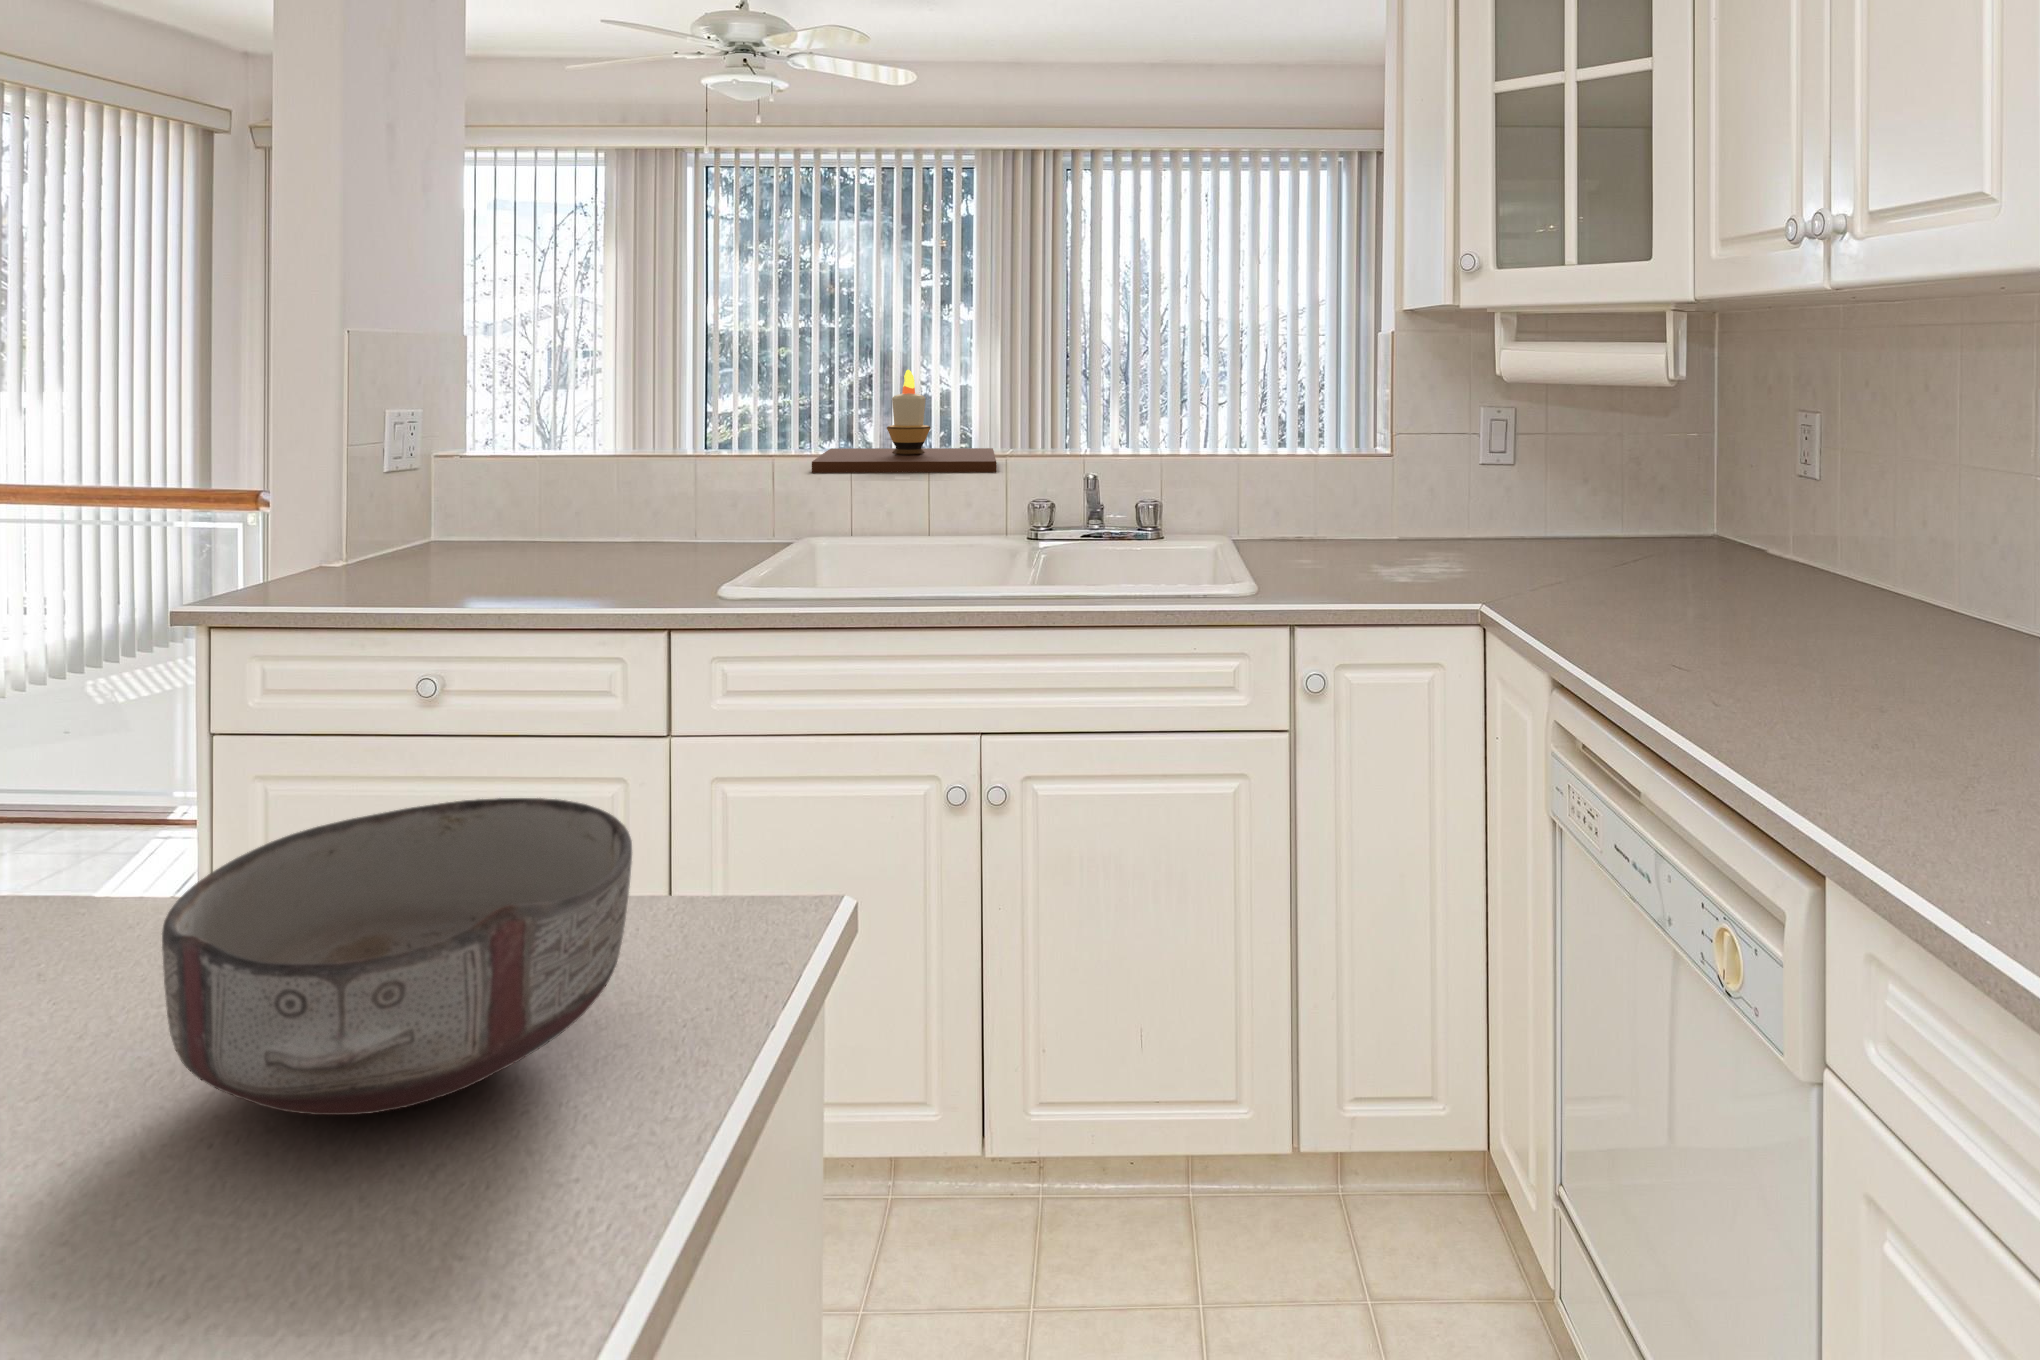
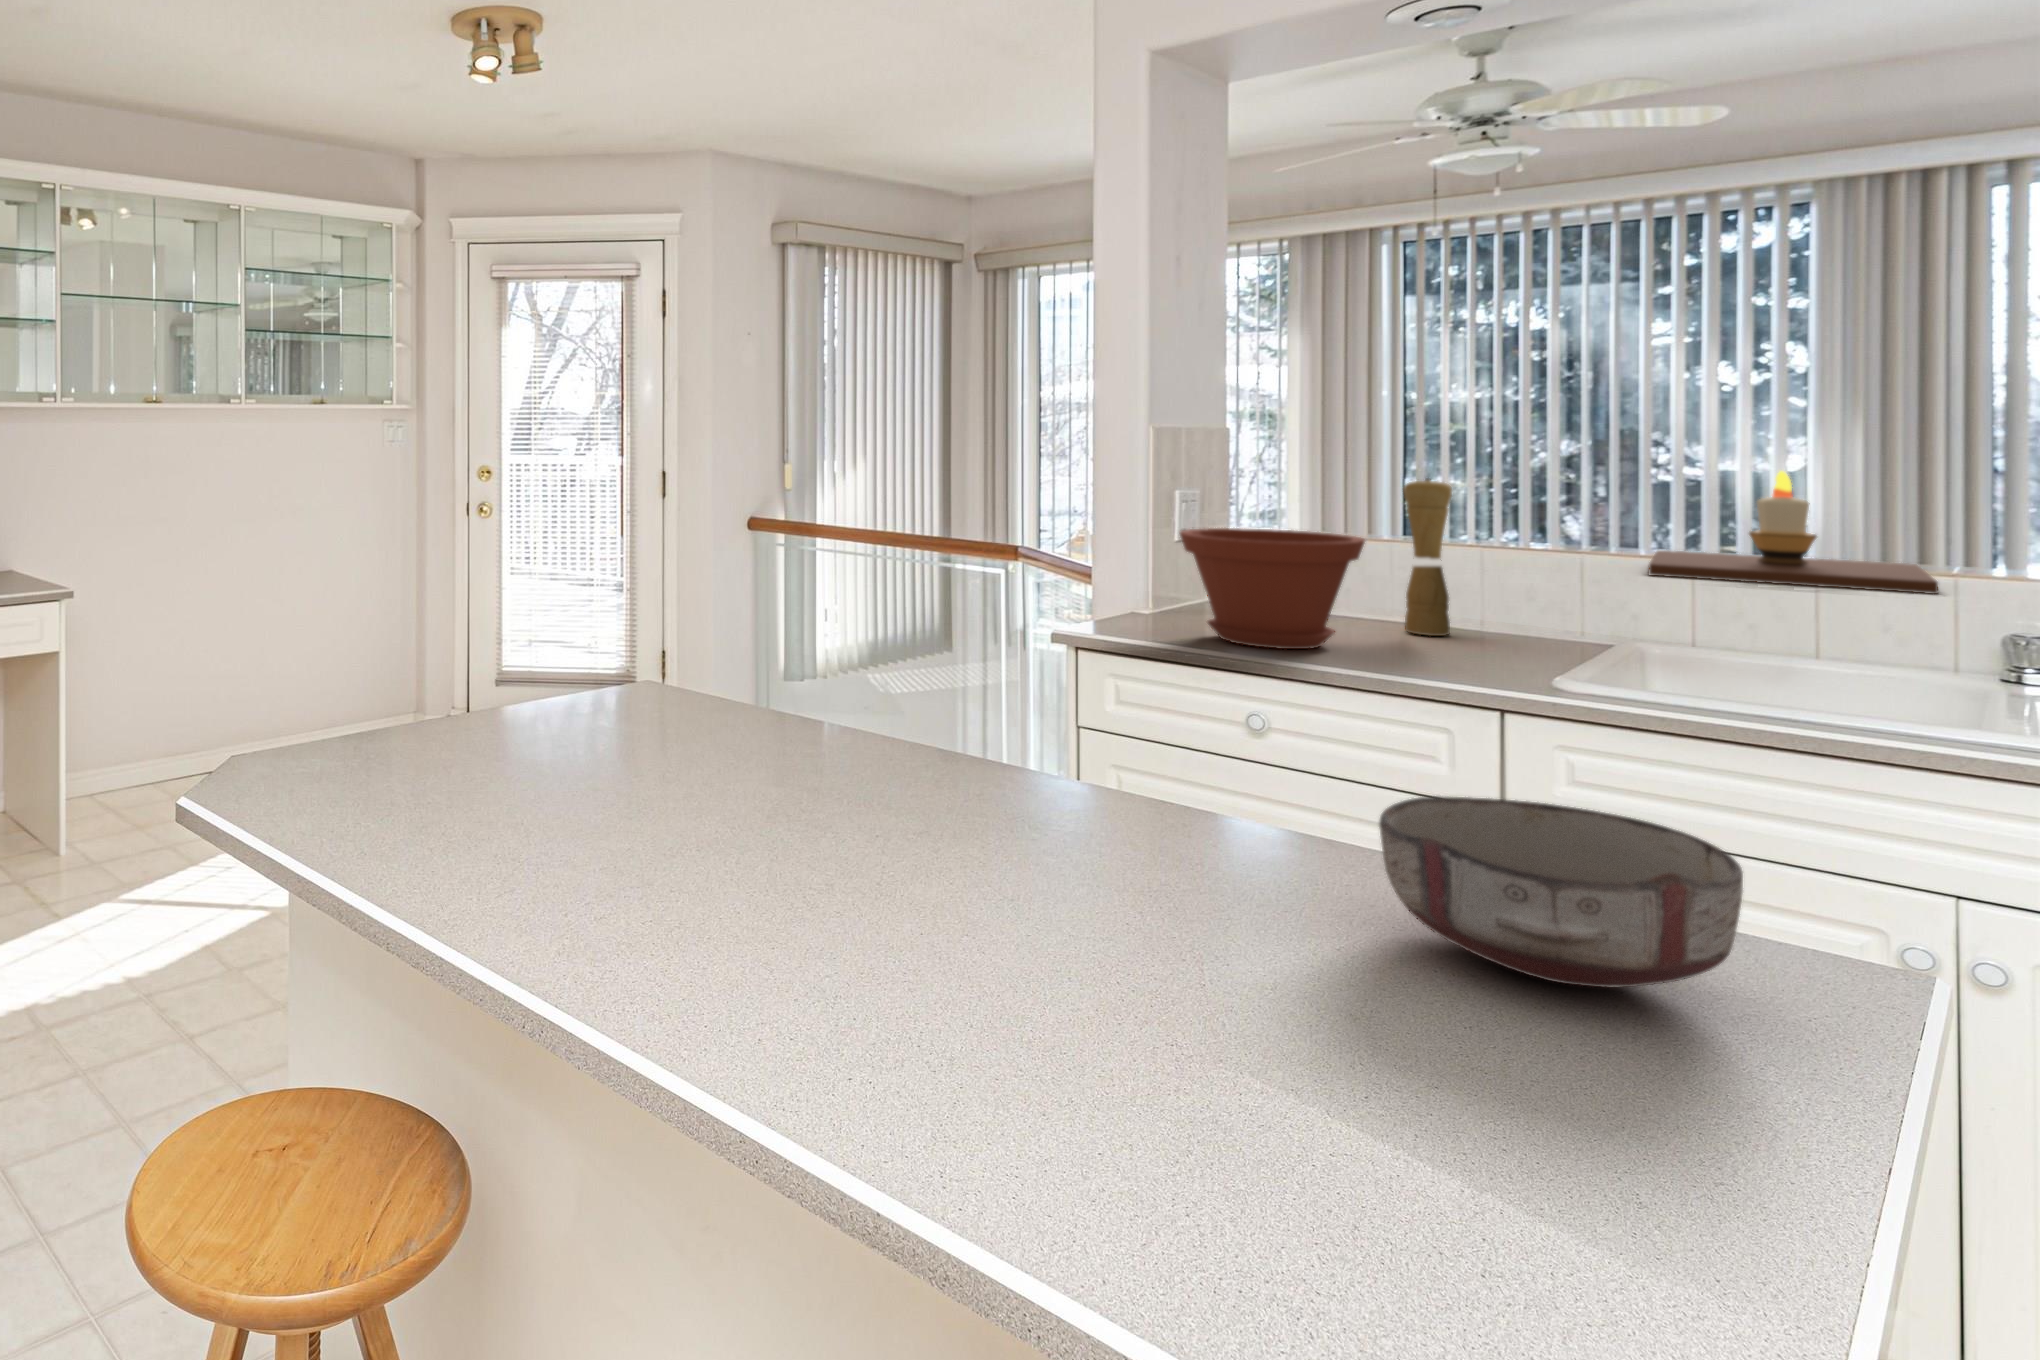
pepper mill: none [617,384,662,554] -> present [1403,478,1452,636]
plant pot: none [358,448,567,592] -> present [1180,528,1365,649]

